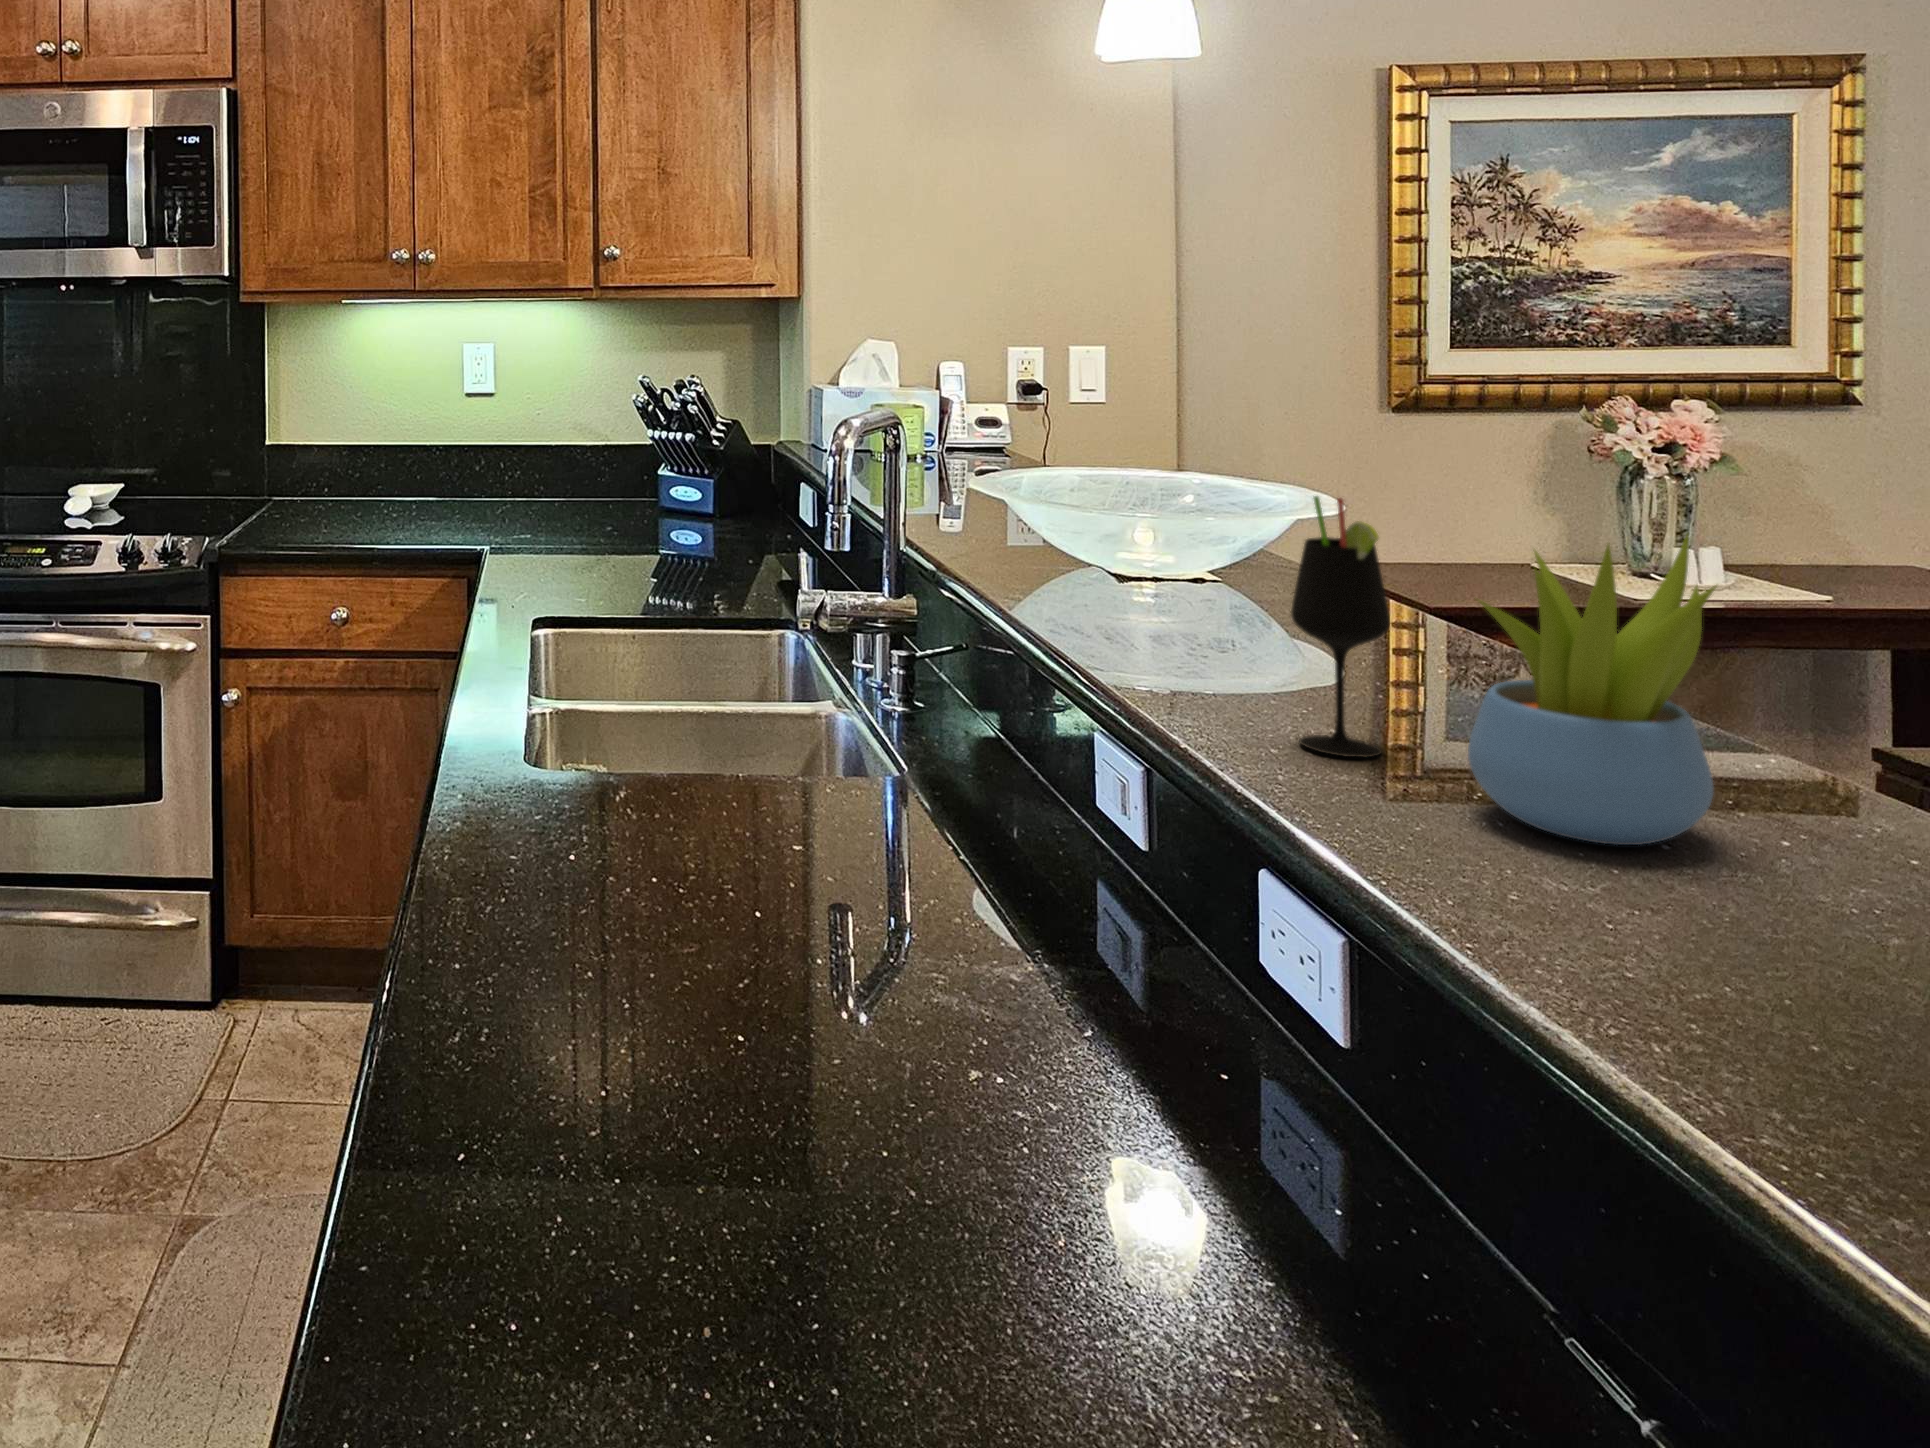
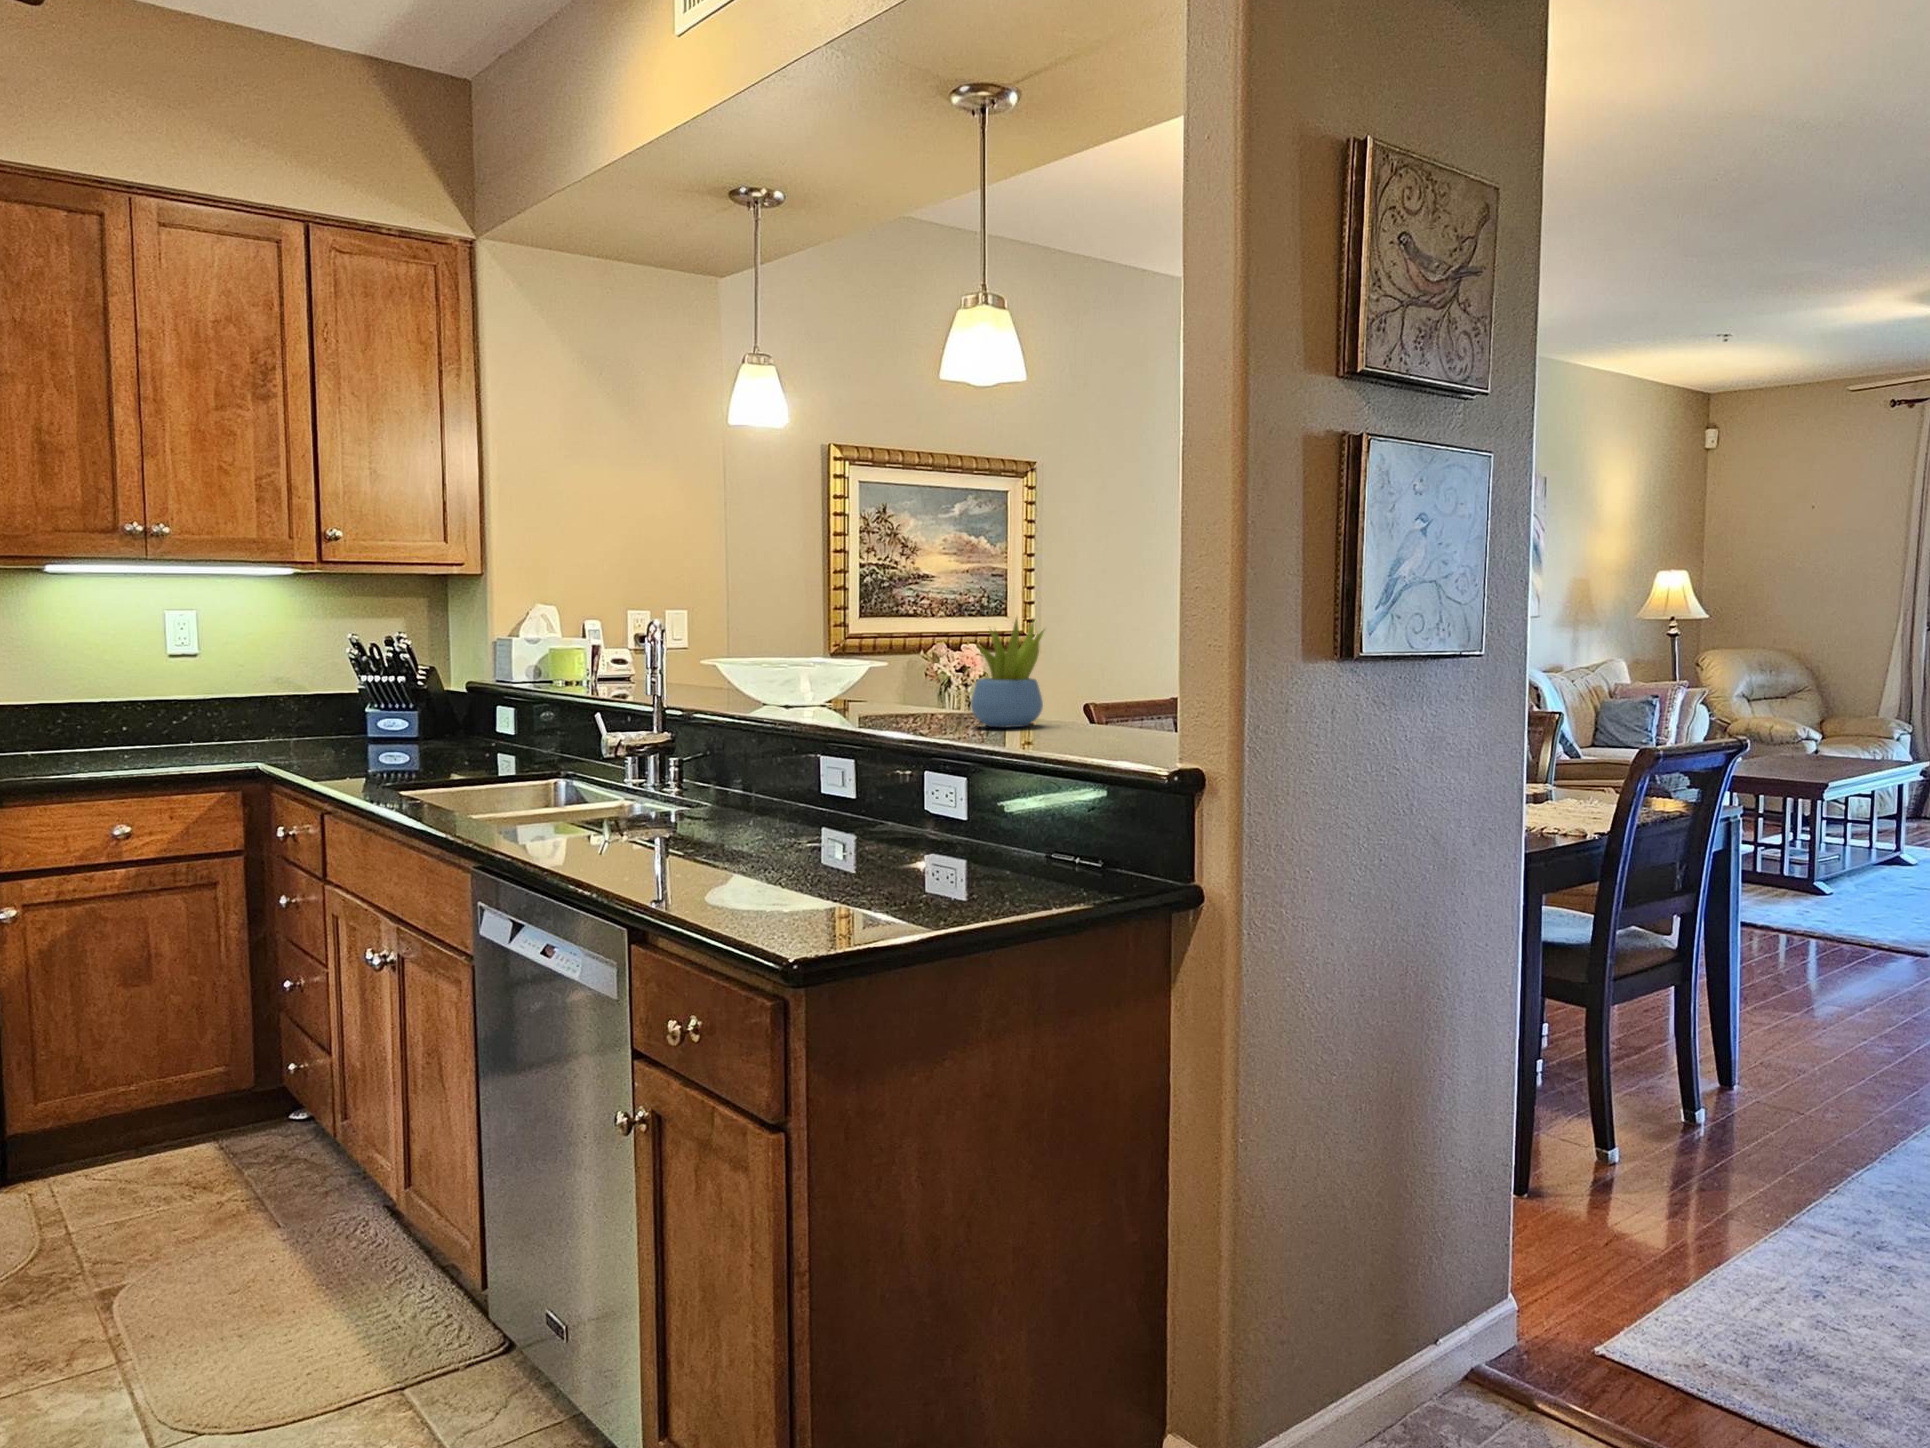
wine glass: present [1291,496,1390,757] -> none [901,616,936,725]

